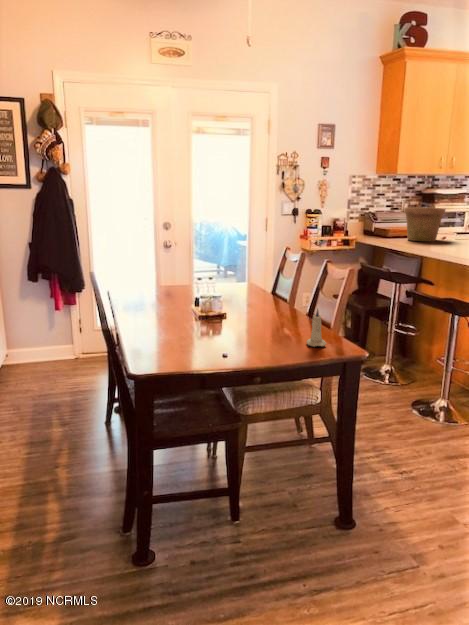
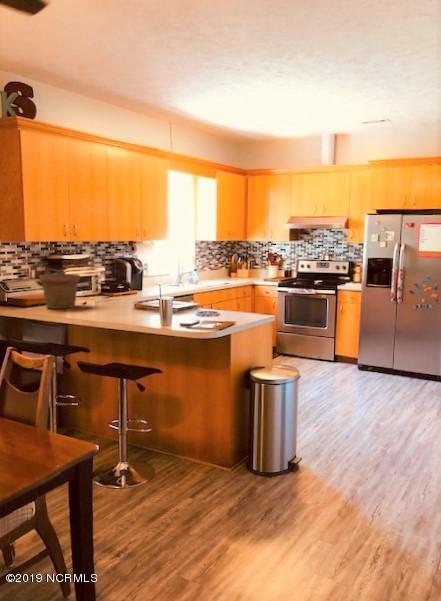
candle: present [307,309,326,346] -> none [24,403,48,448]

